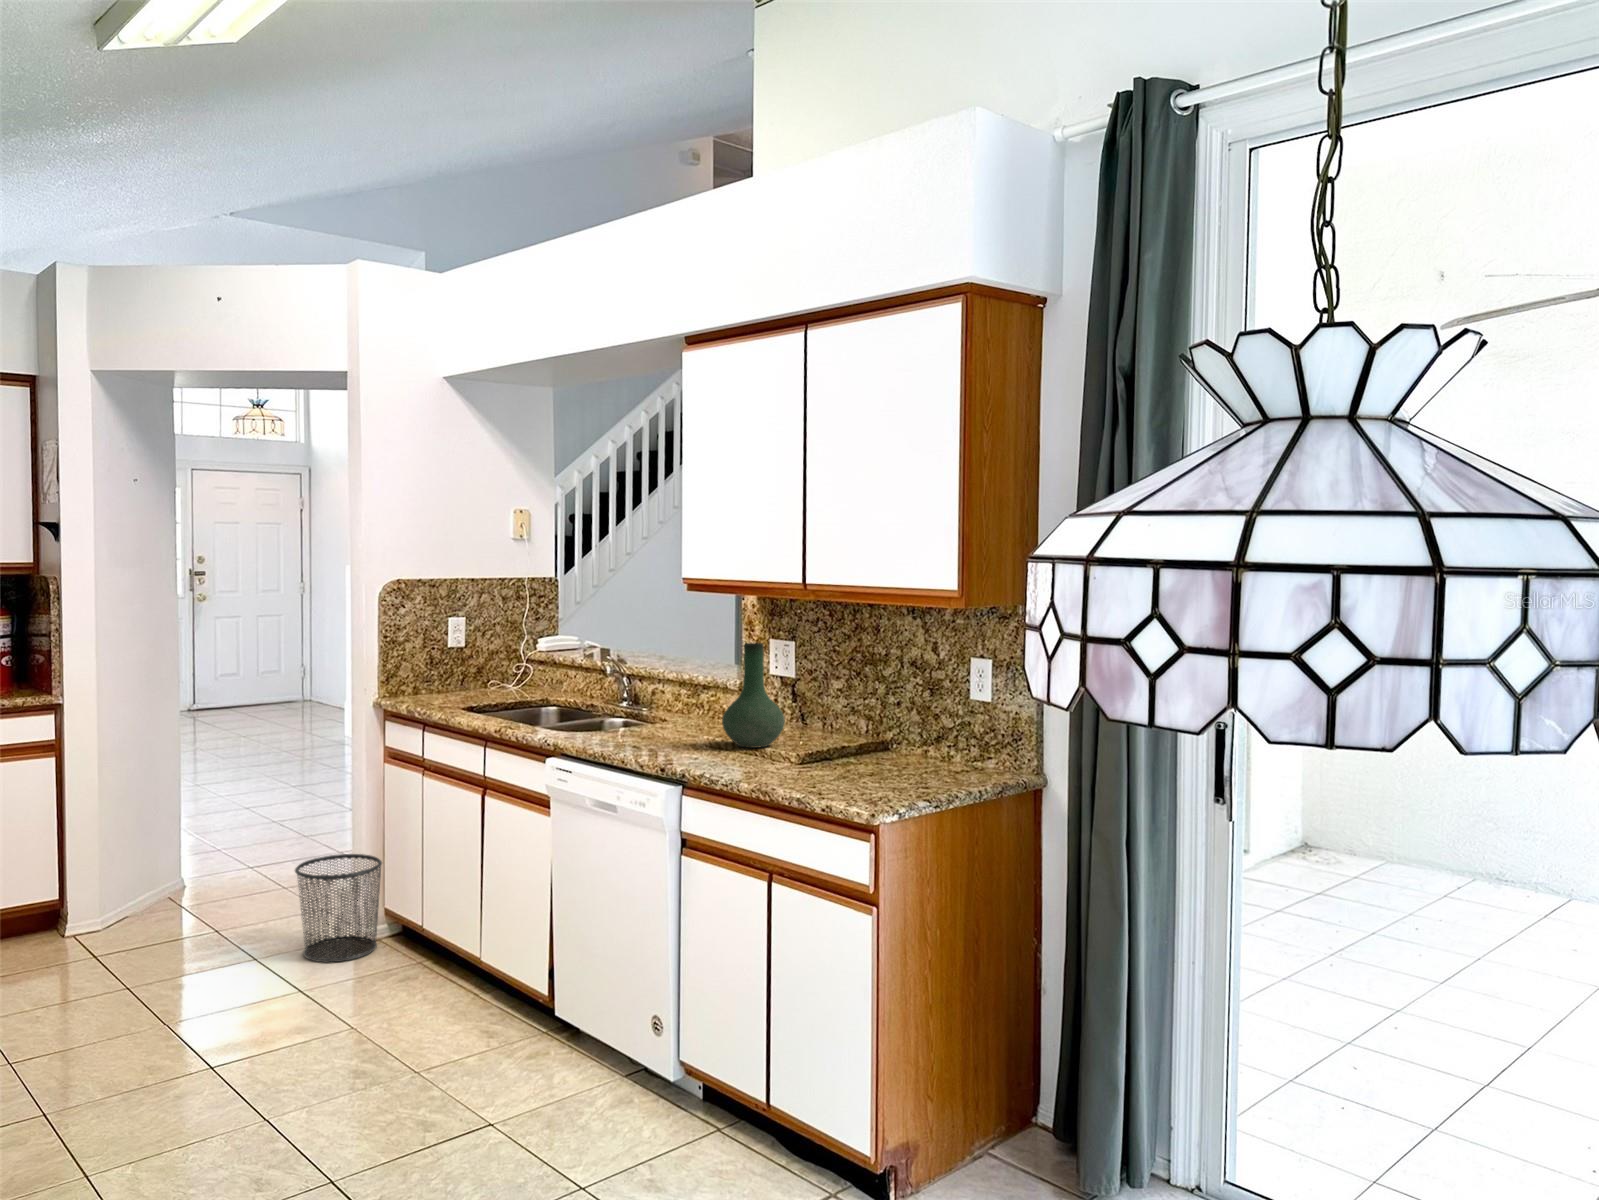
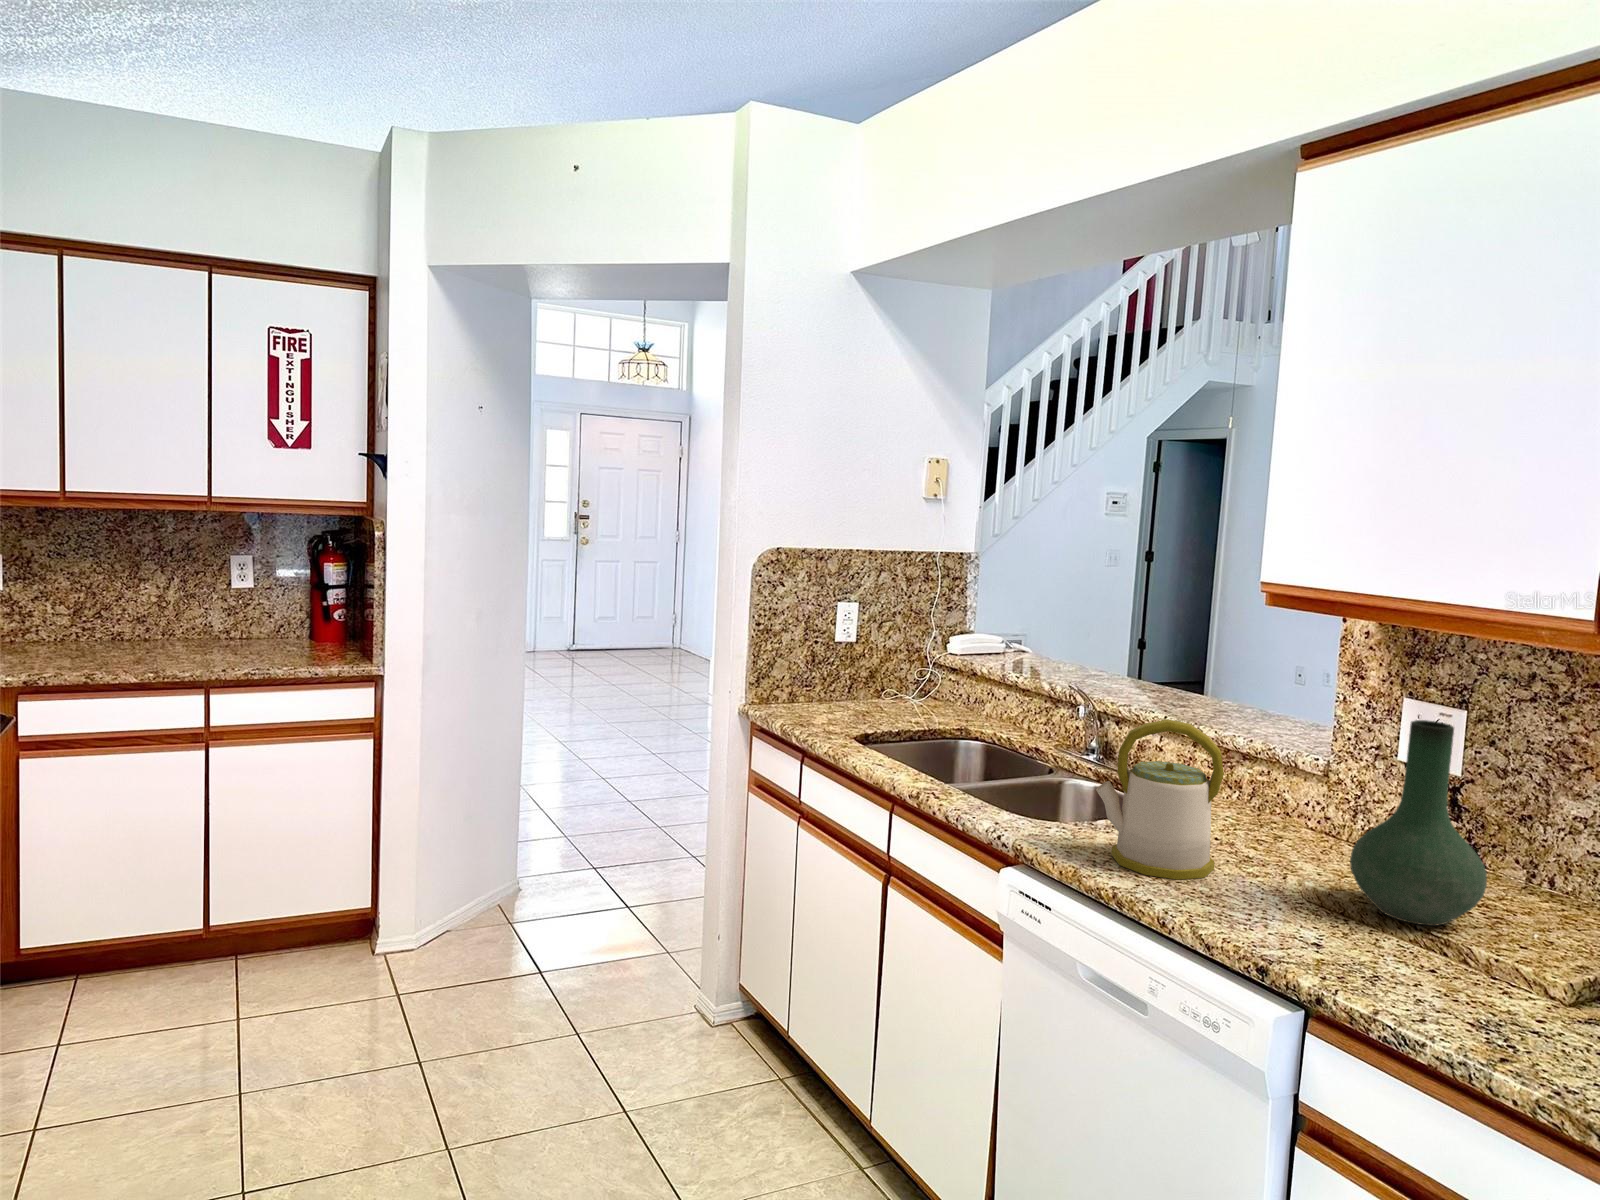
kettle: none [595,657,663,744] -> present [1096,719,1224,880]
waste bin: present [295,854,382,962] -> none [627,903,737,1057]

